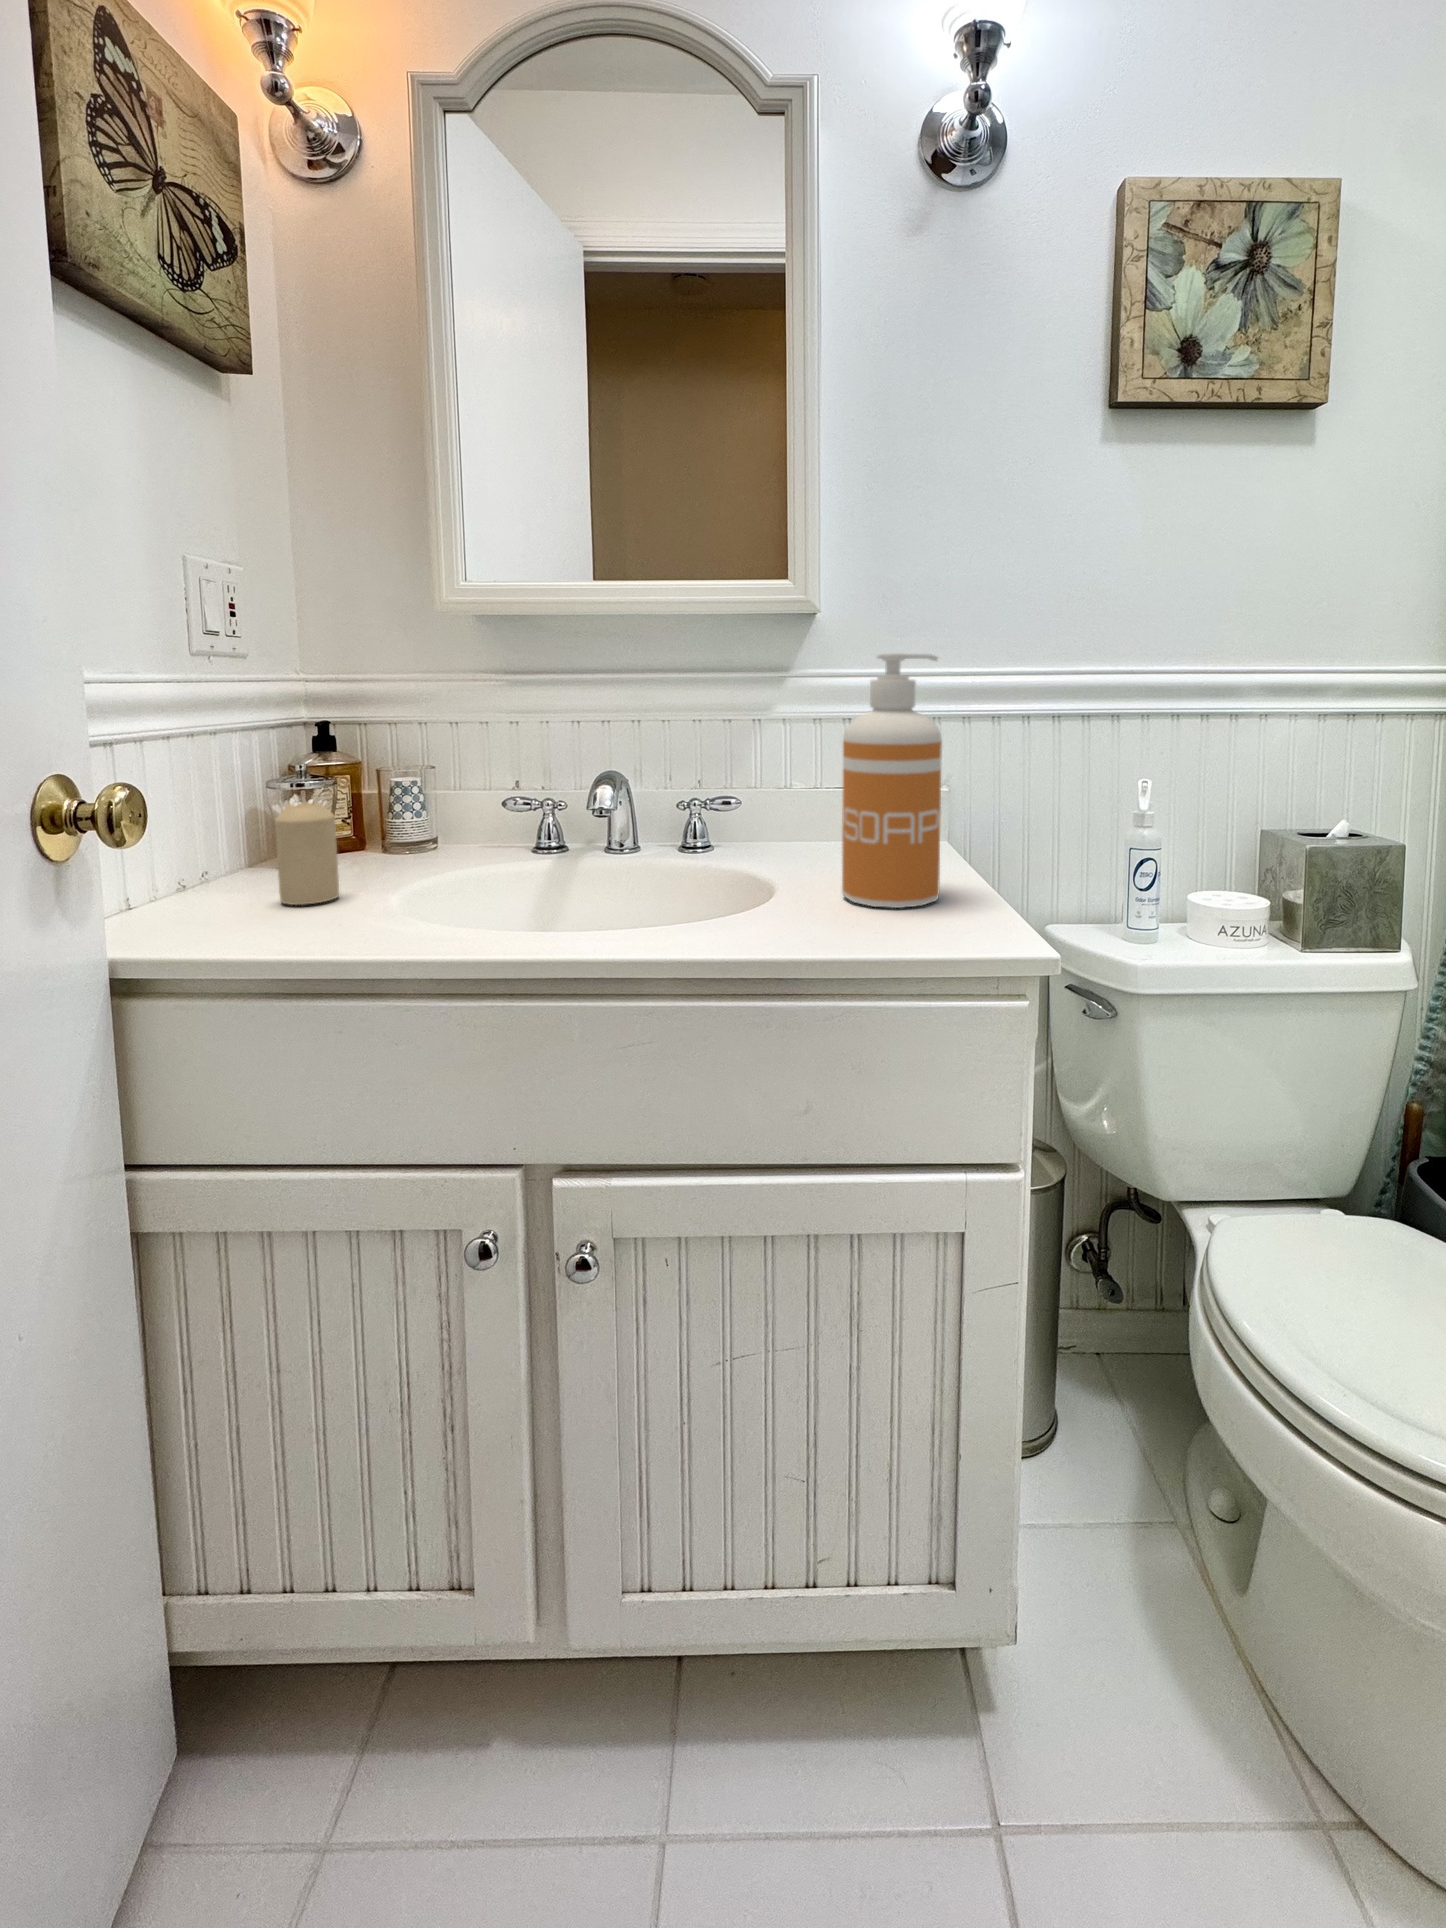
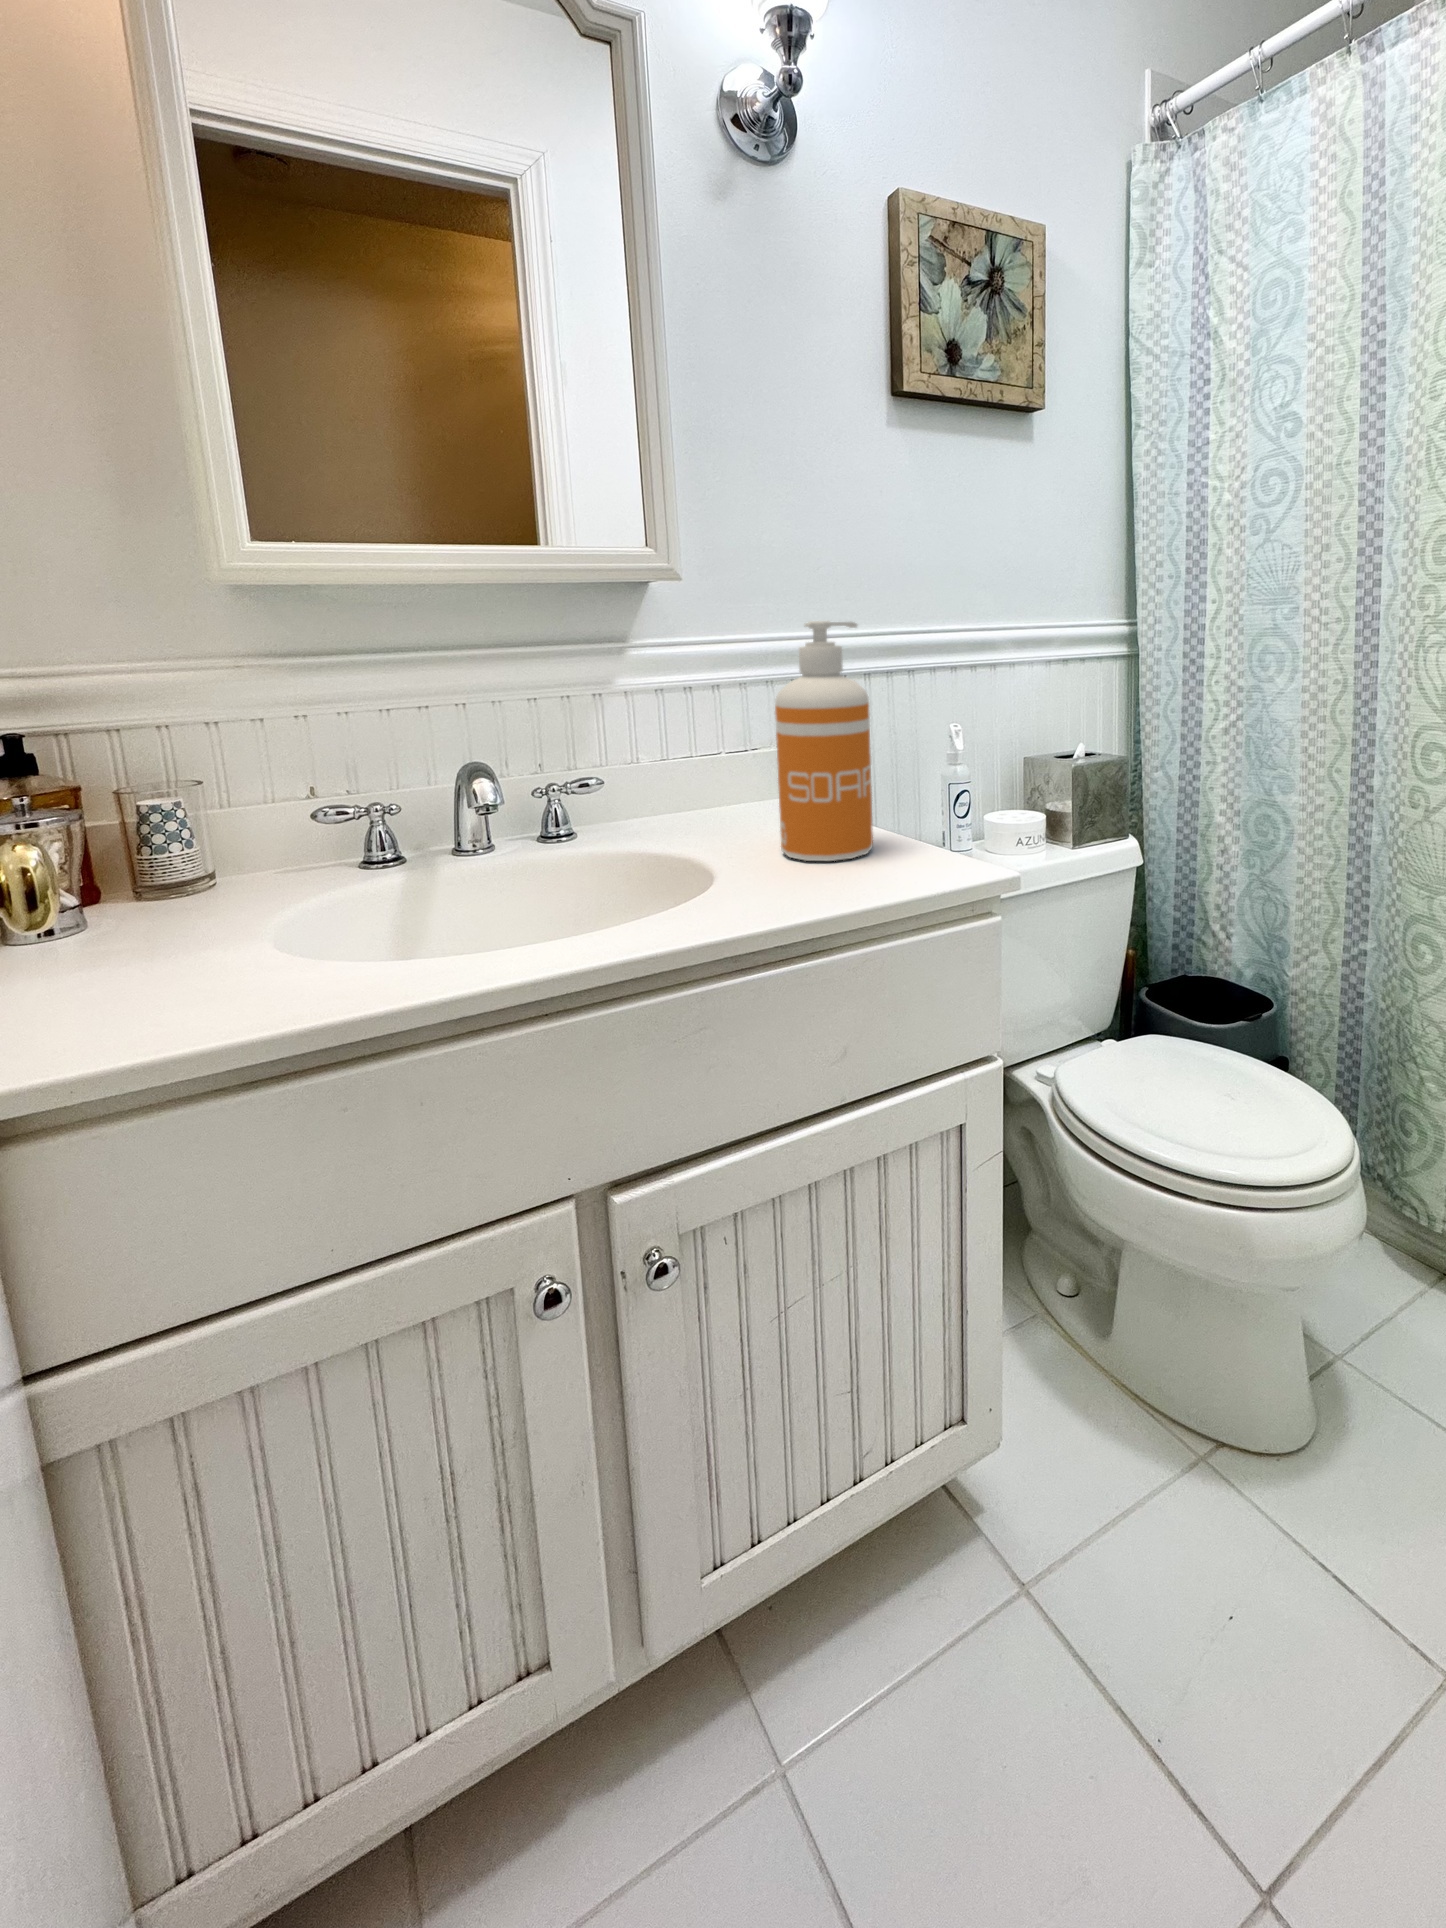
candle: present [275,802,339,905] -> none [95,838,199,978]

